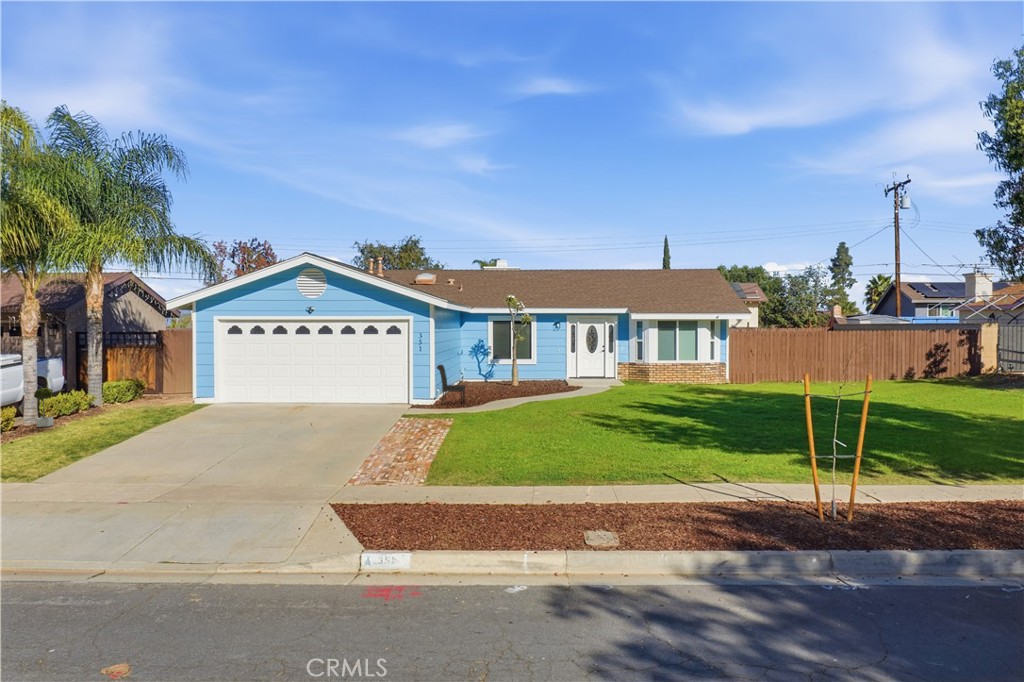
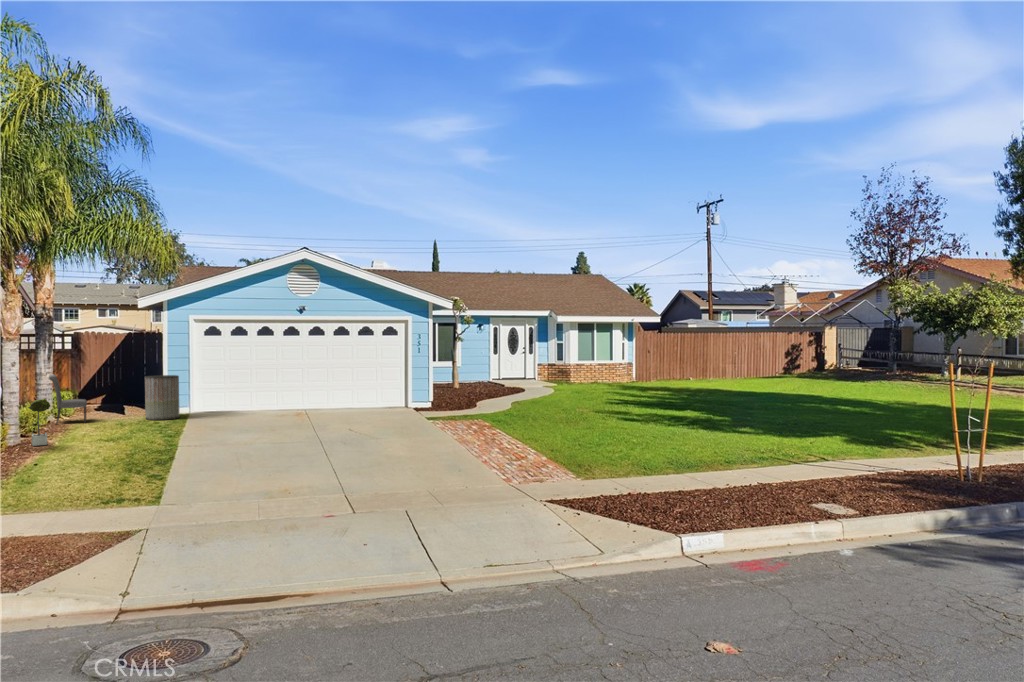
chair: present [437,365,465,404] -> present [49,374,87,424]
trash can: none [171,368,201,407] -> present [145,375,180,420]

